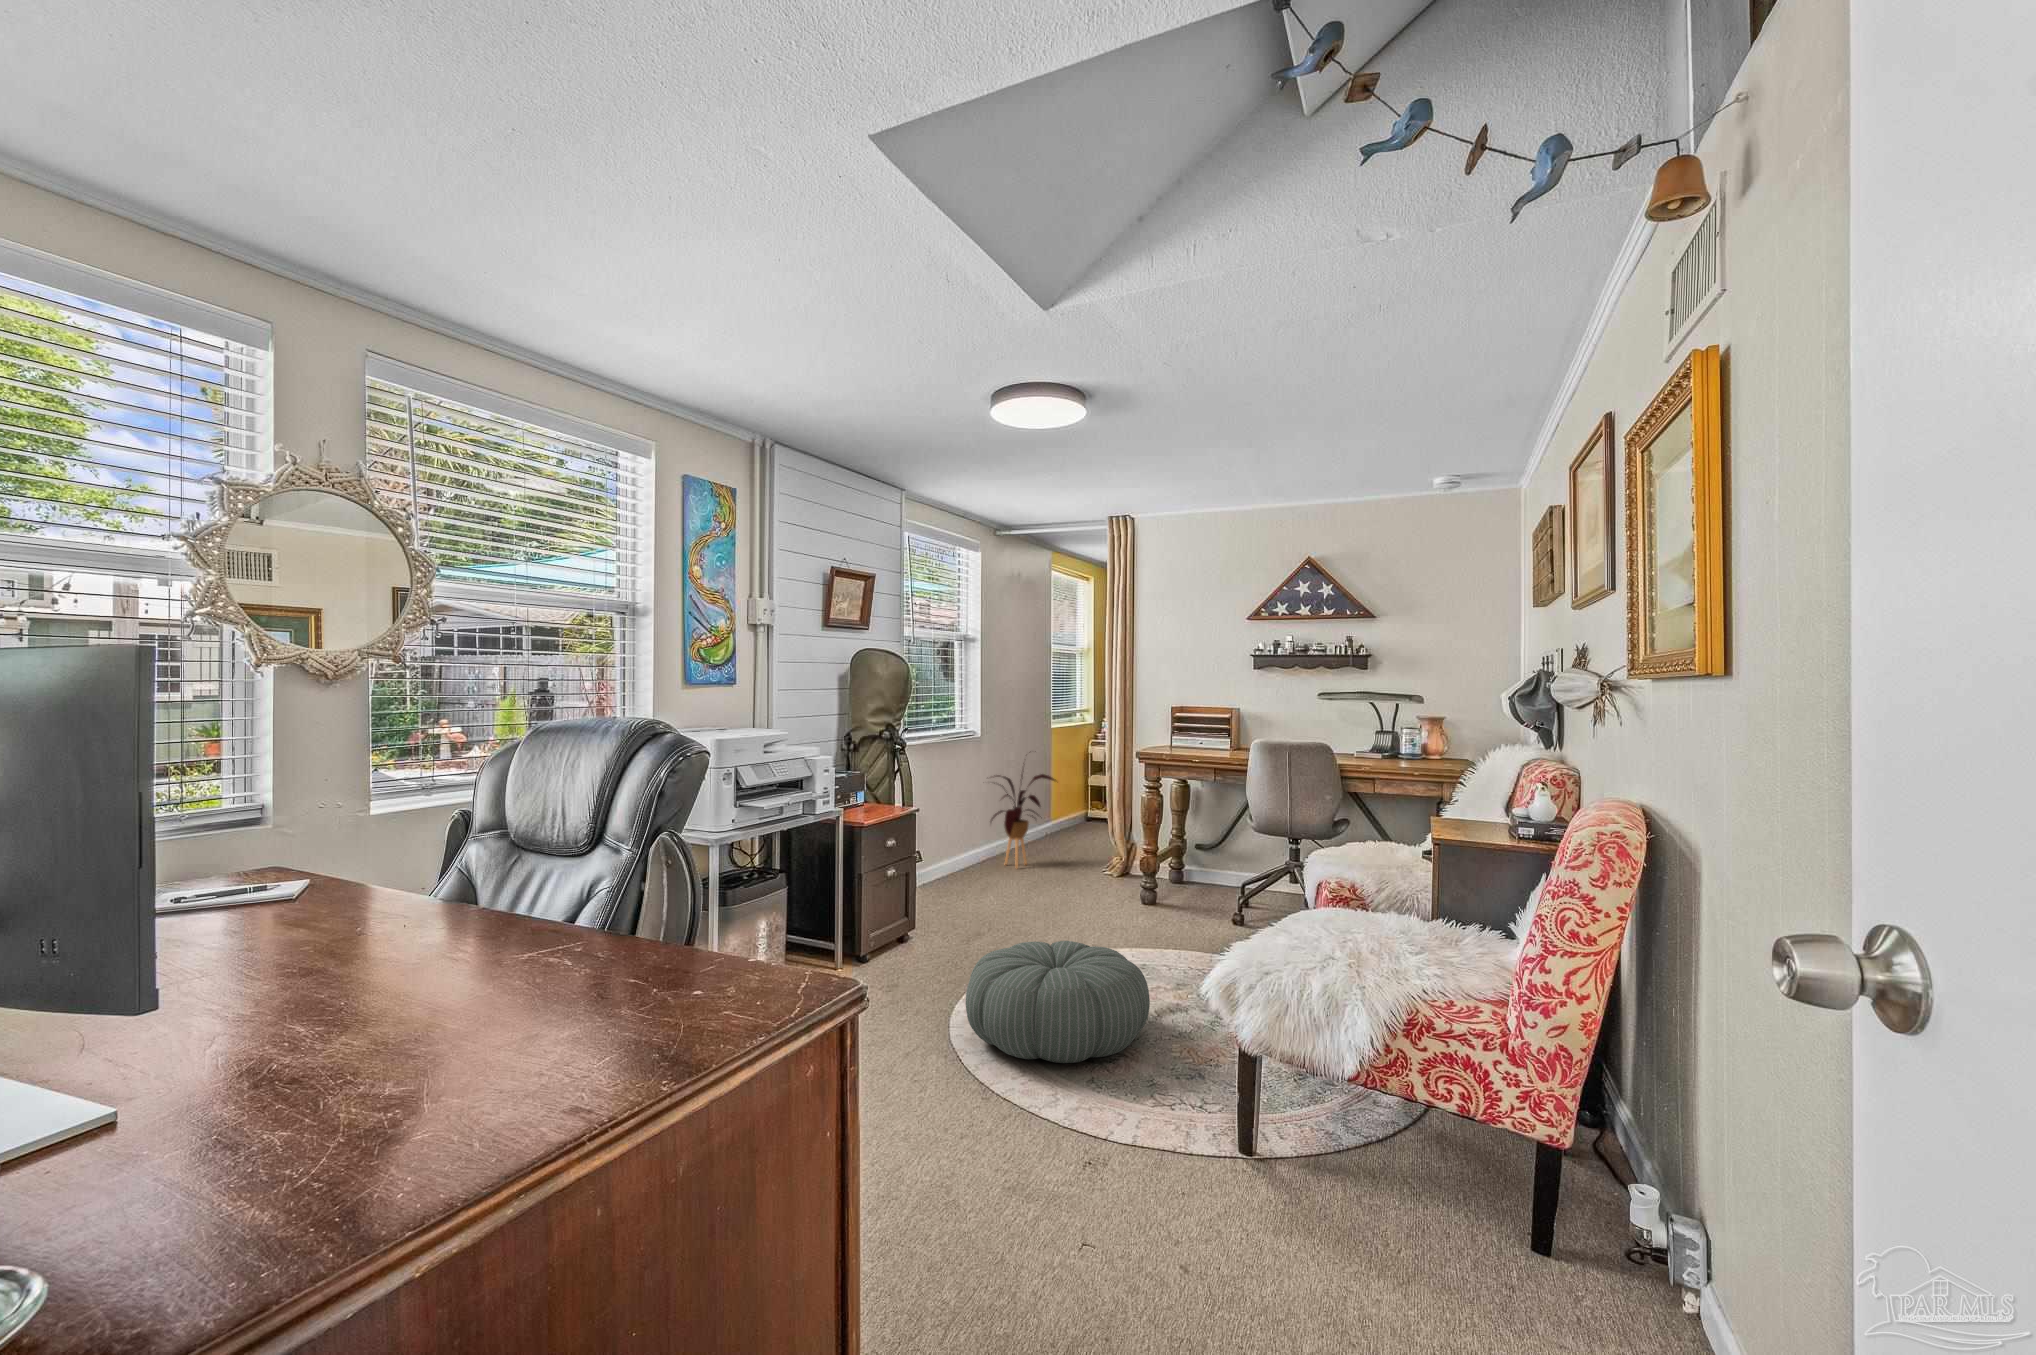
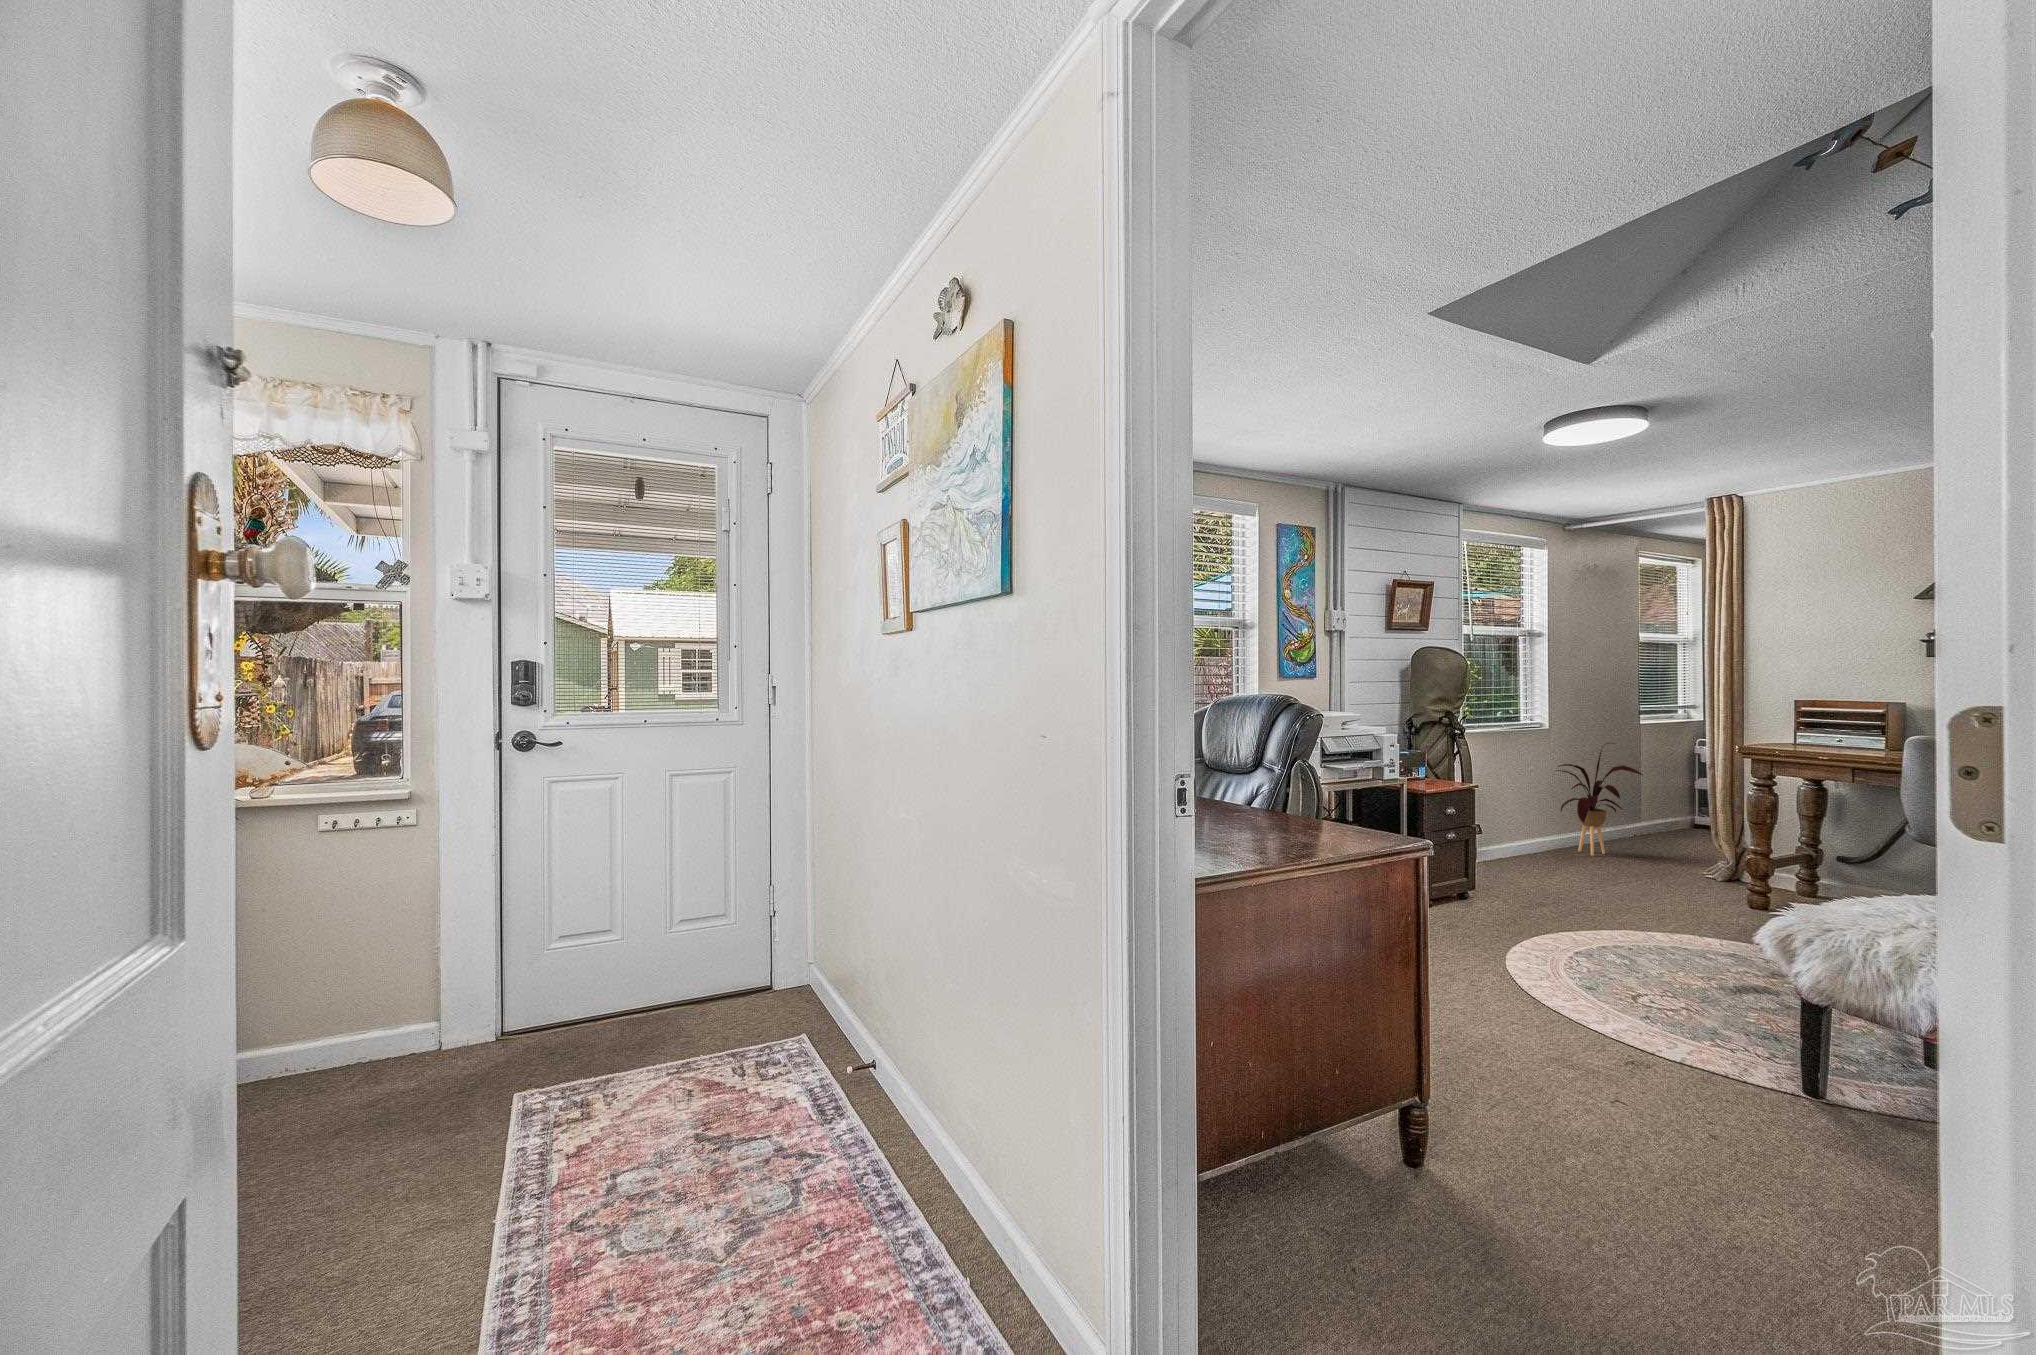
pouf: present [966,941,1150,1063] -> none [1519,902,1722,1008]

